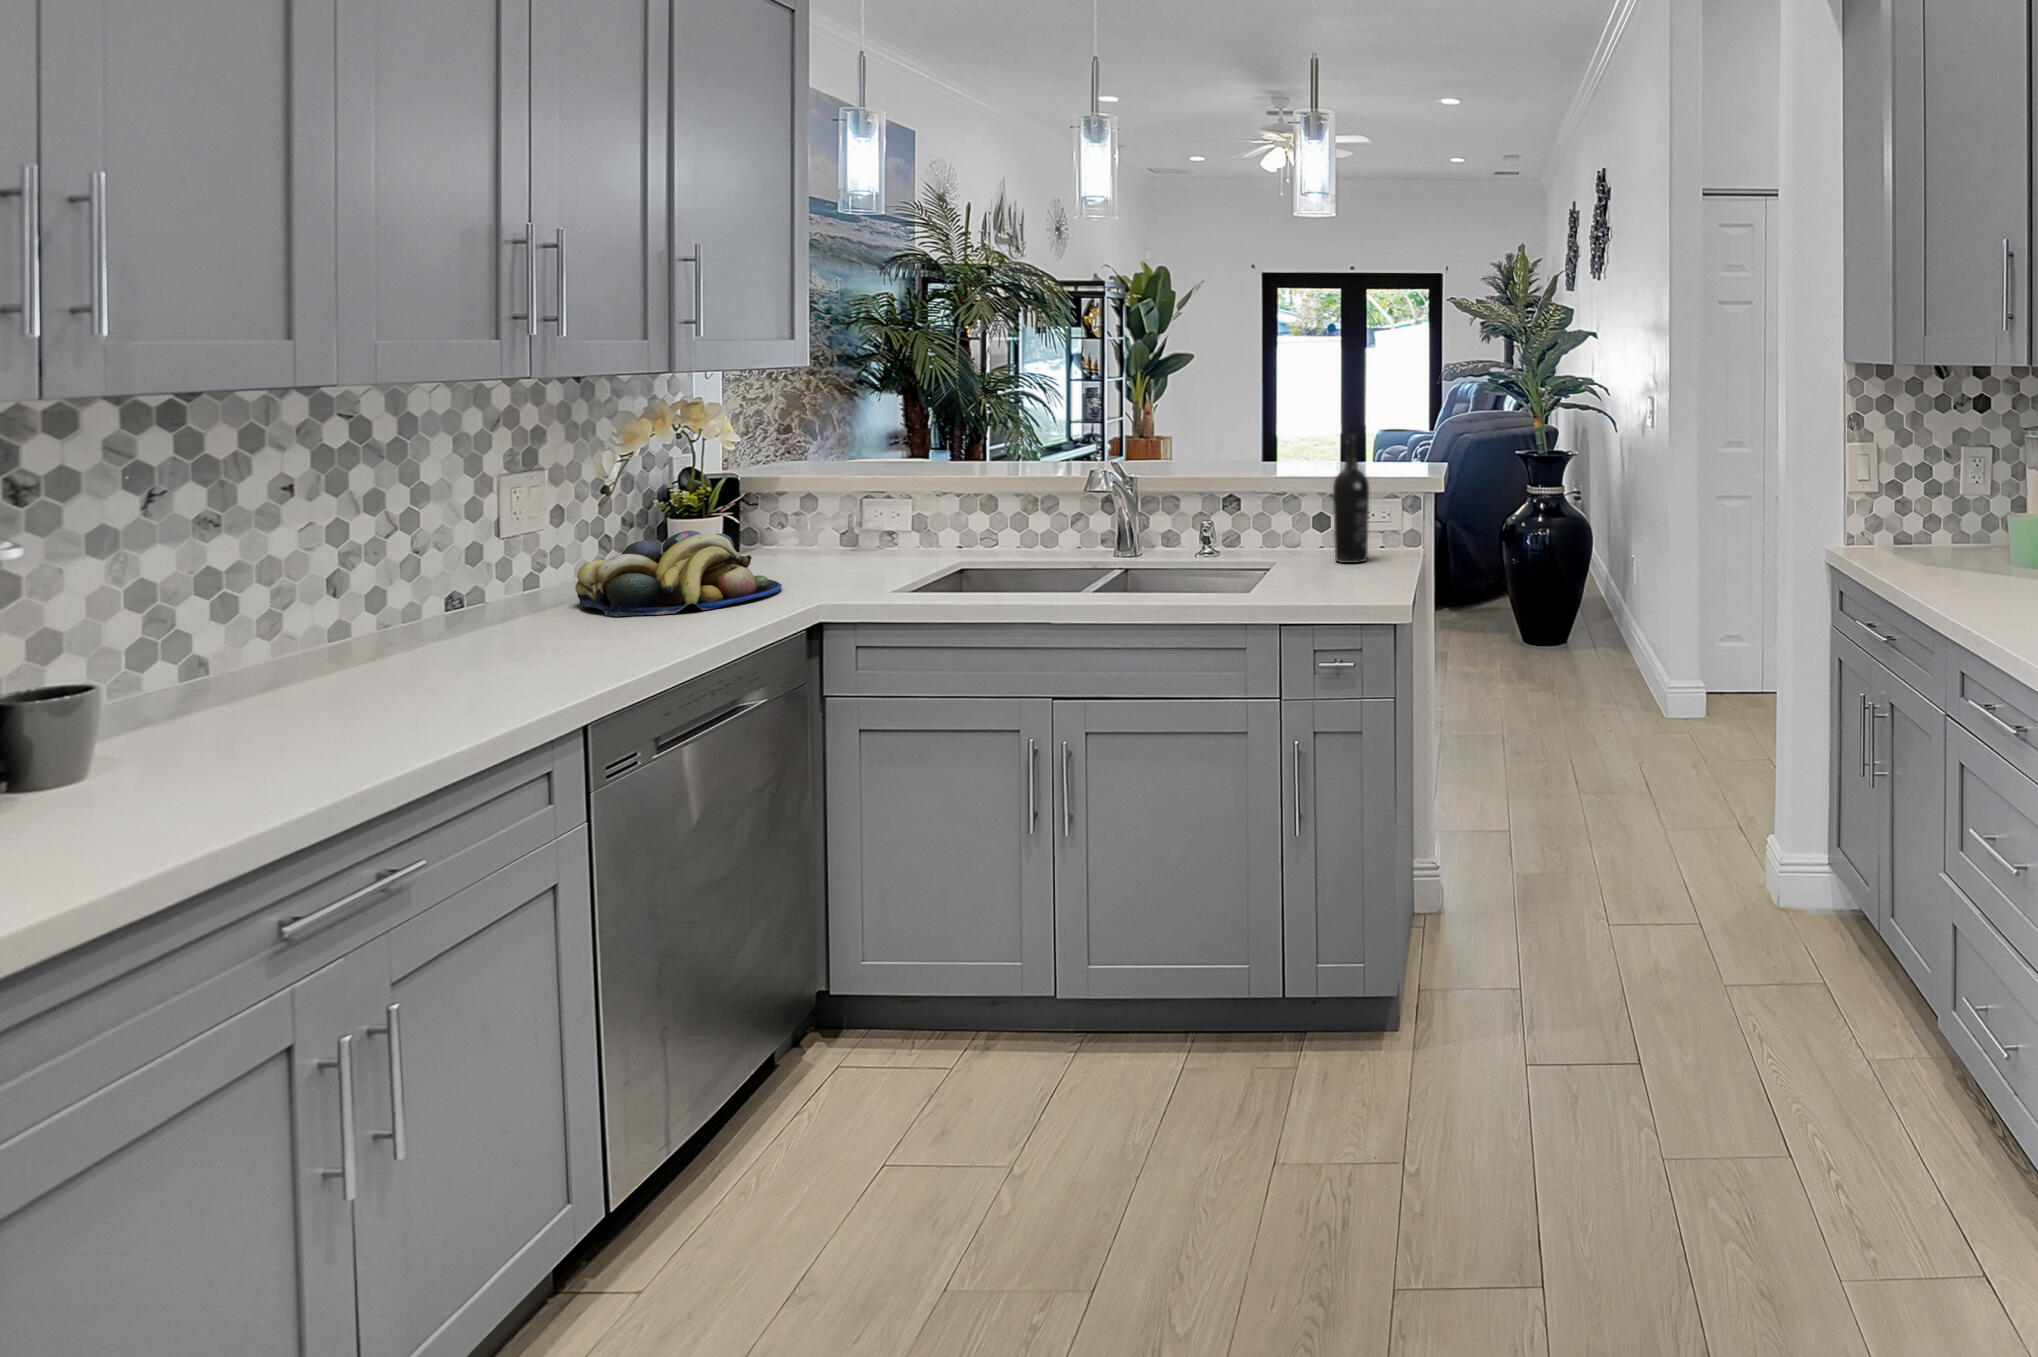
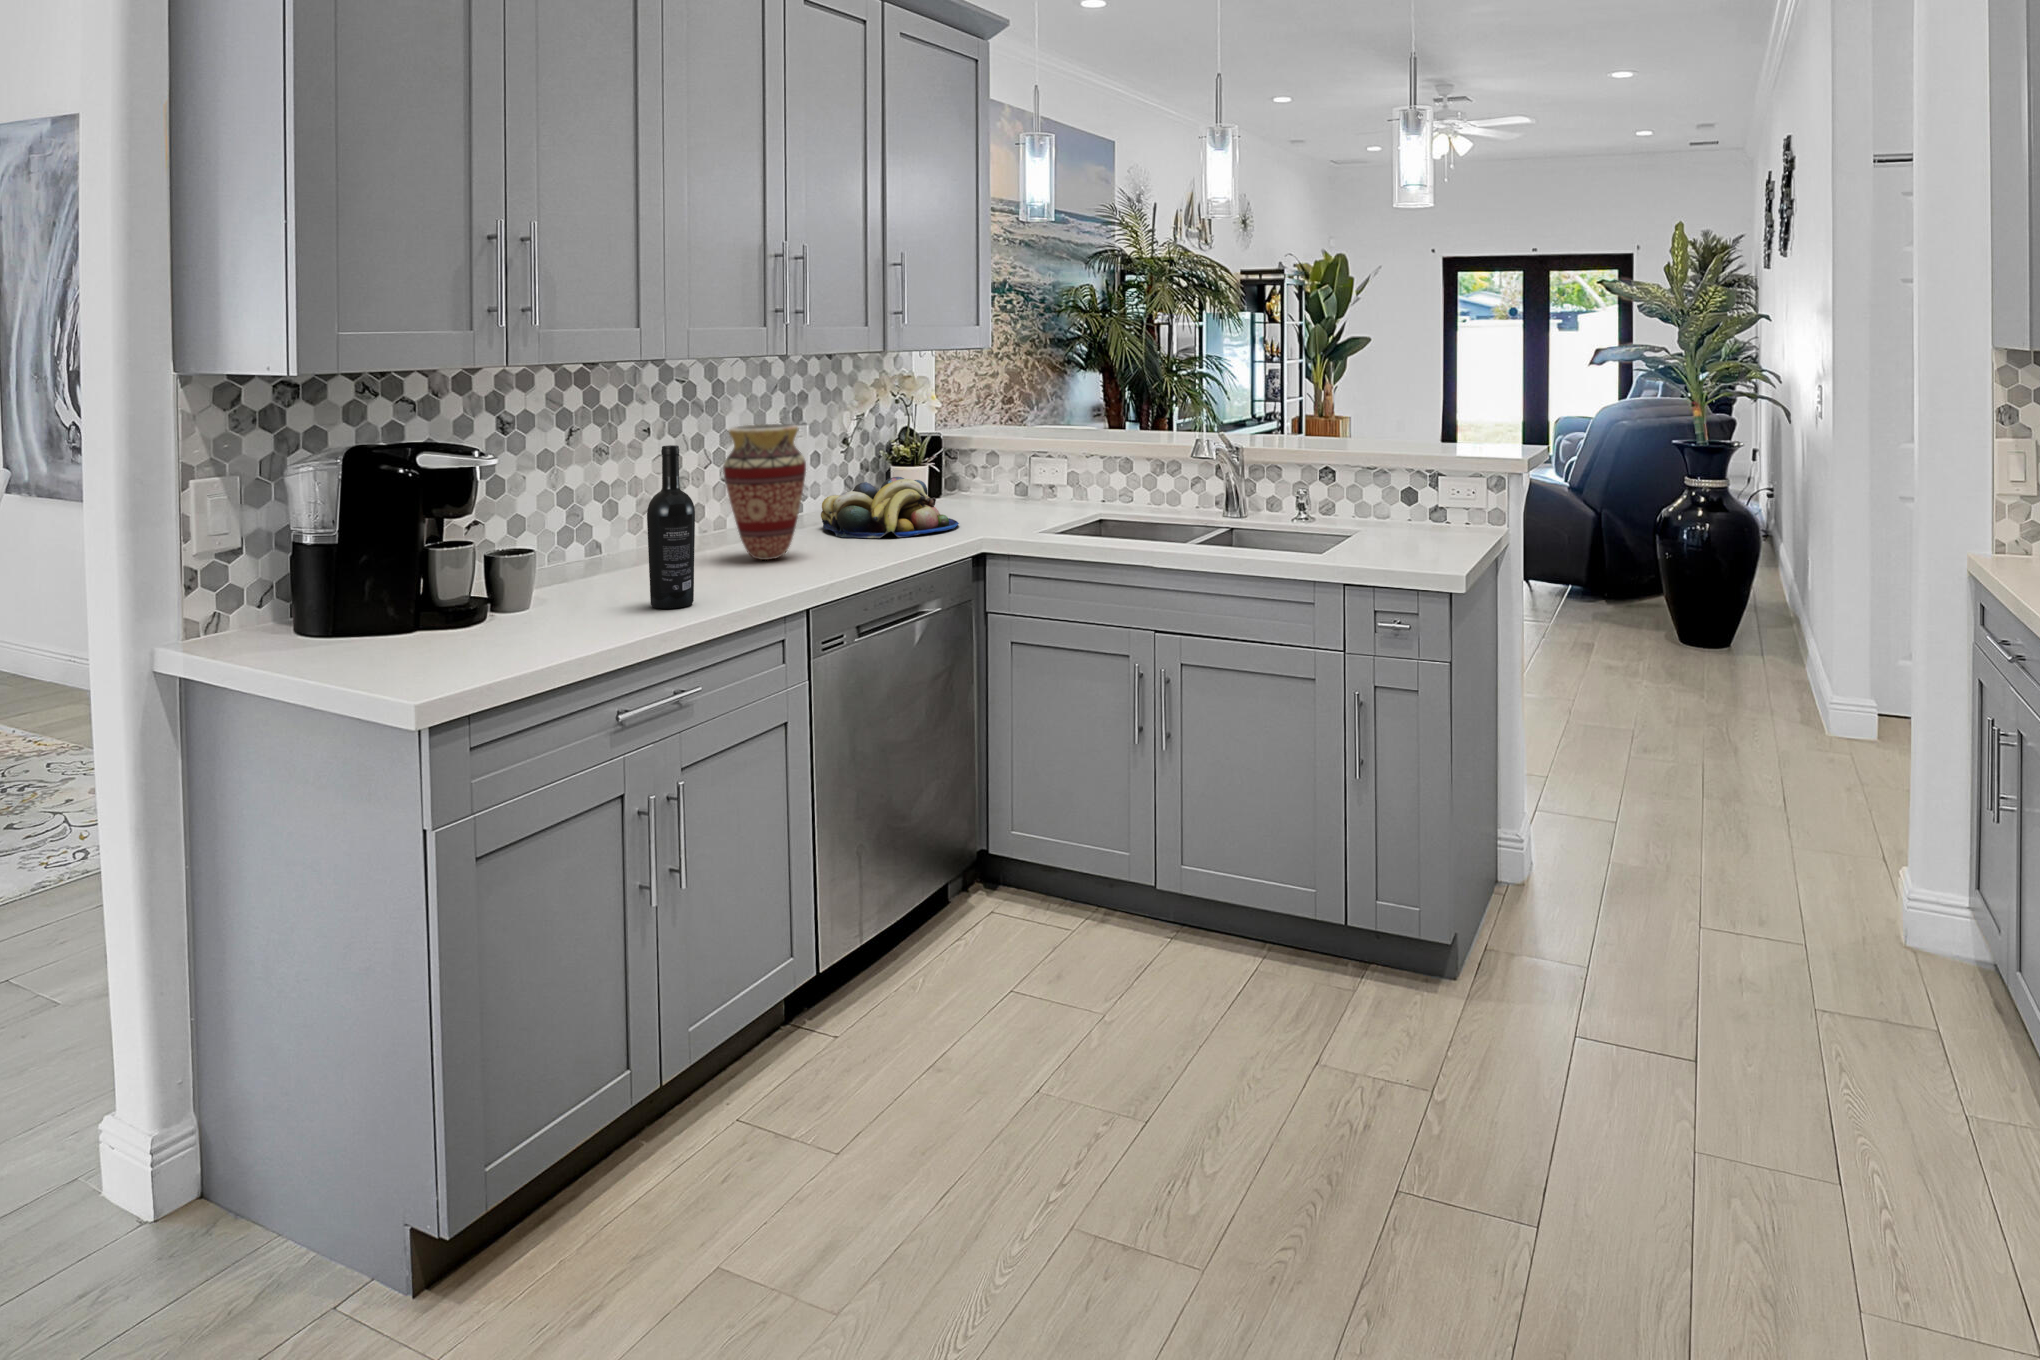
wine bottle: present [1333,434,1369,563] -> present [647,445,695,609]
vase: none [435,472,574,661] -> present [723,424,806,560]

